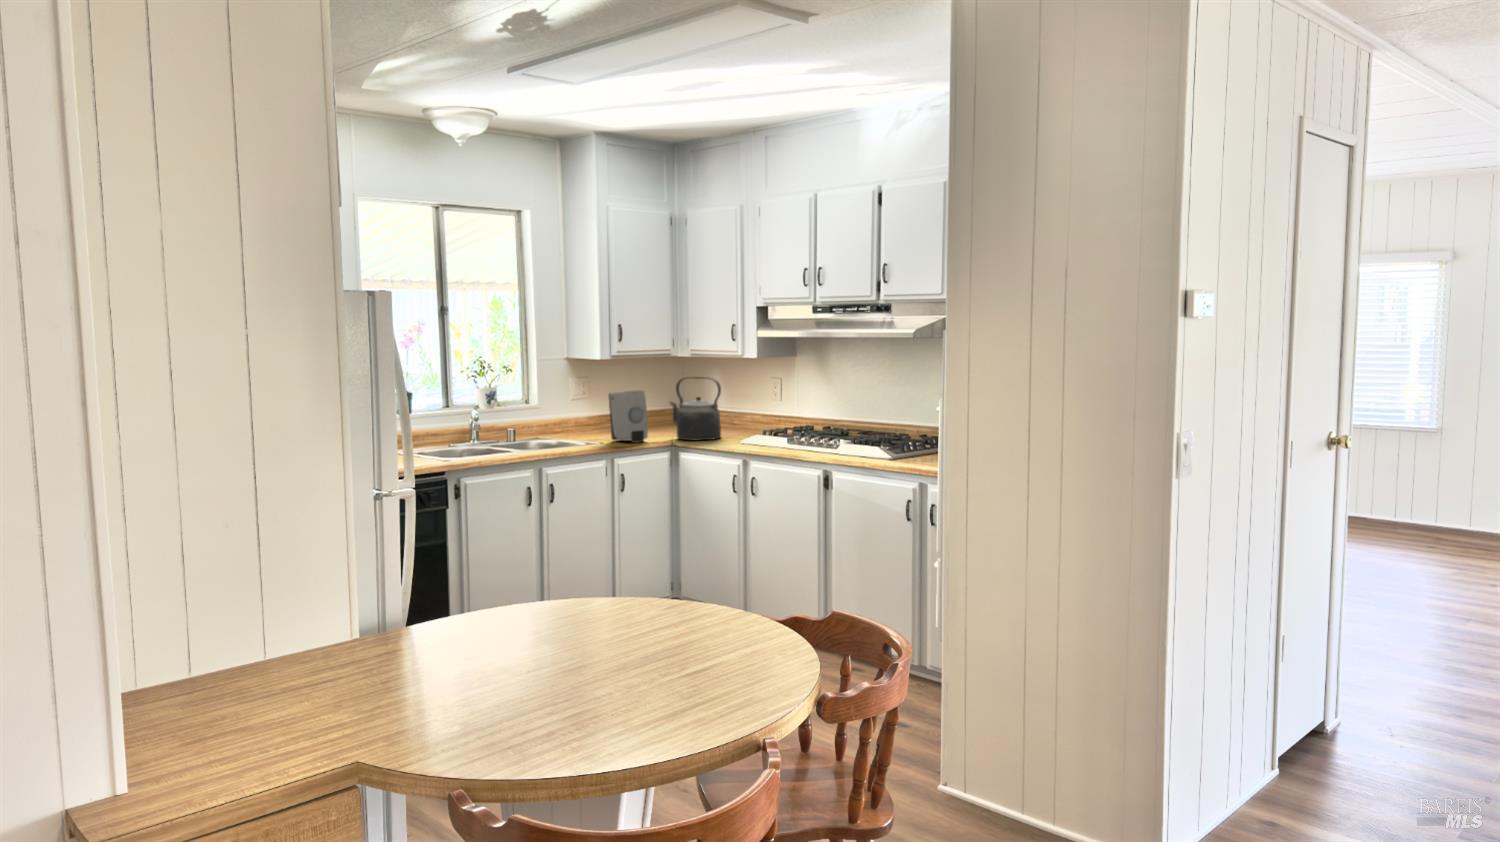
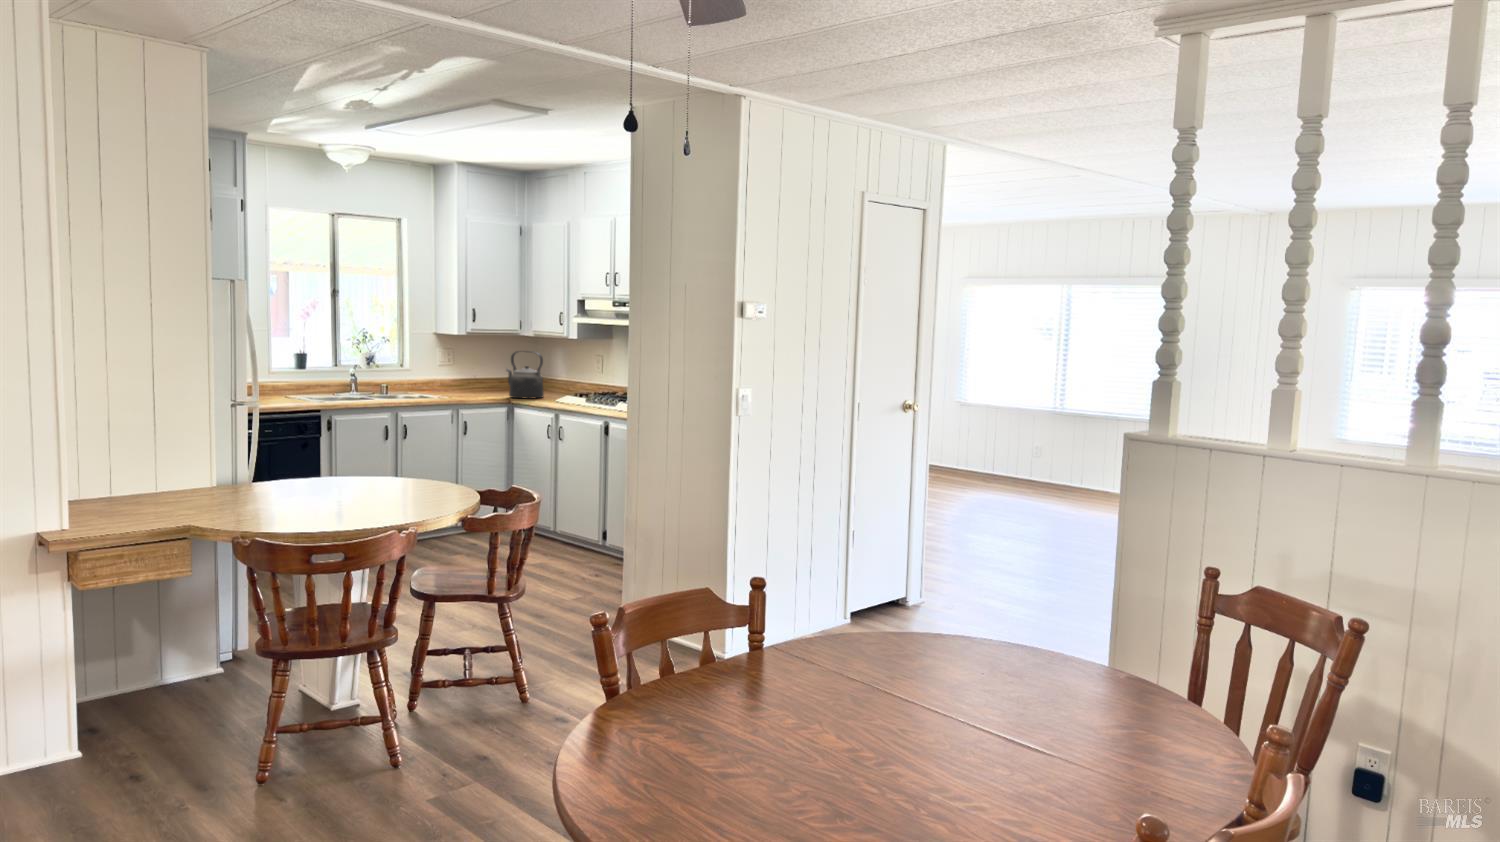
soap dispenser: present [609,390,648,443] -> none [459,359,487,398]

